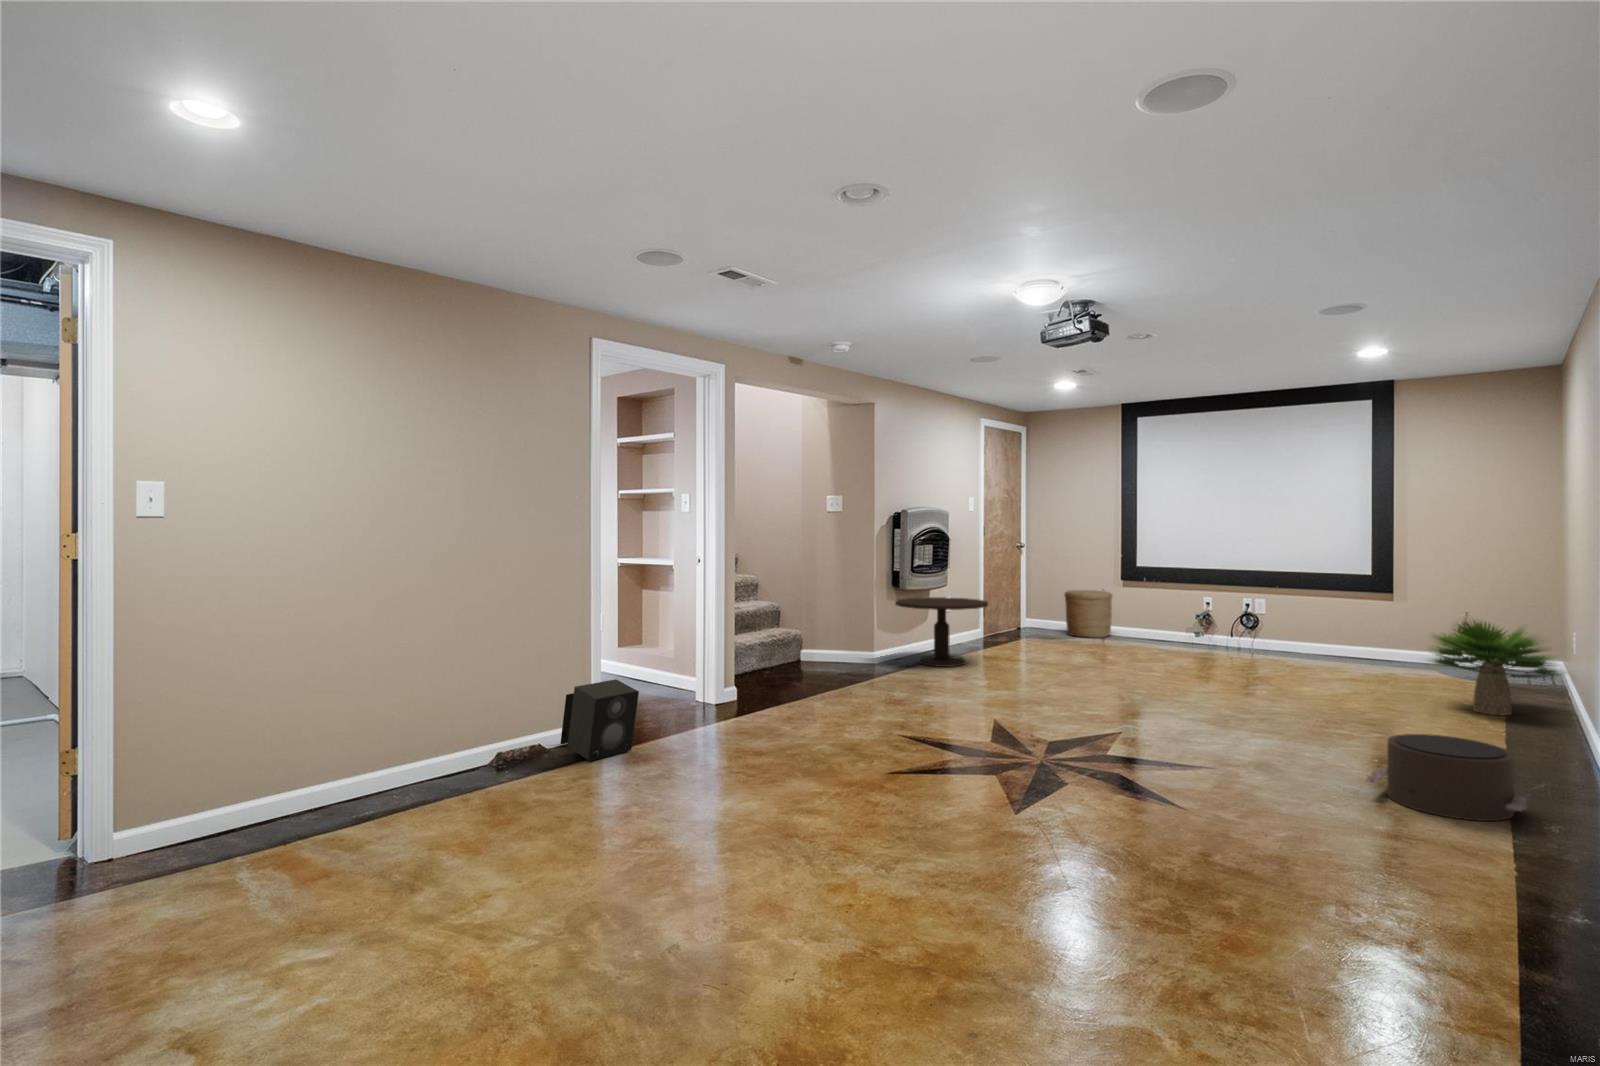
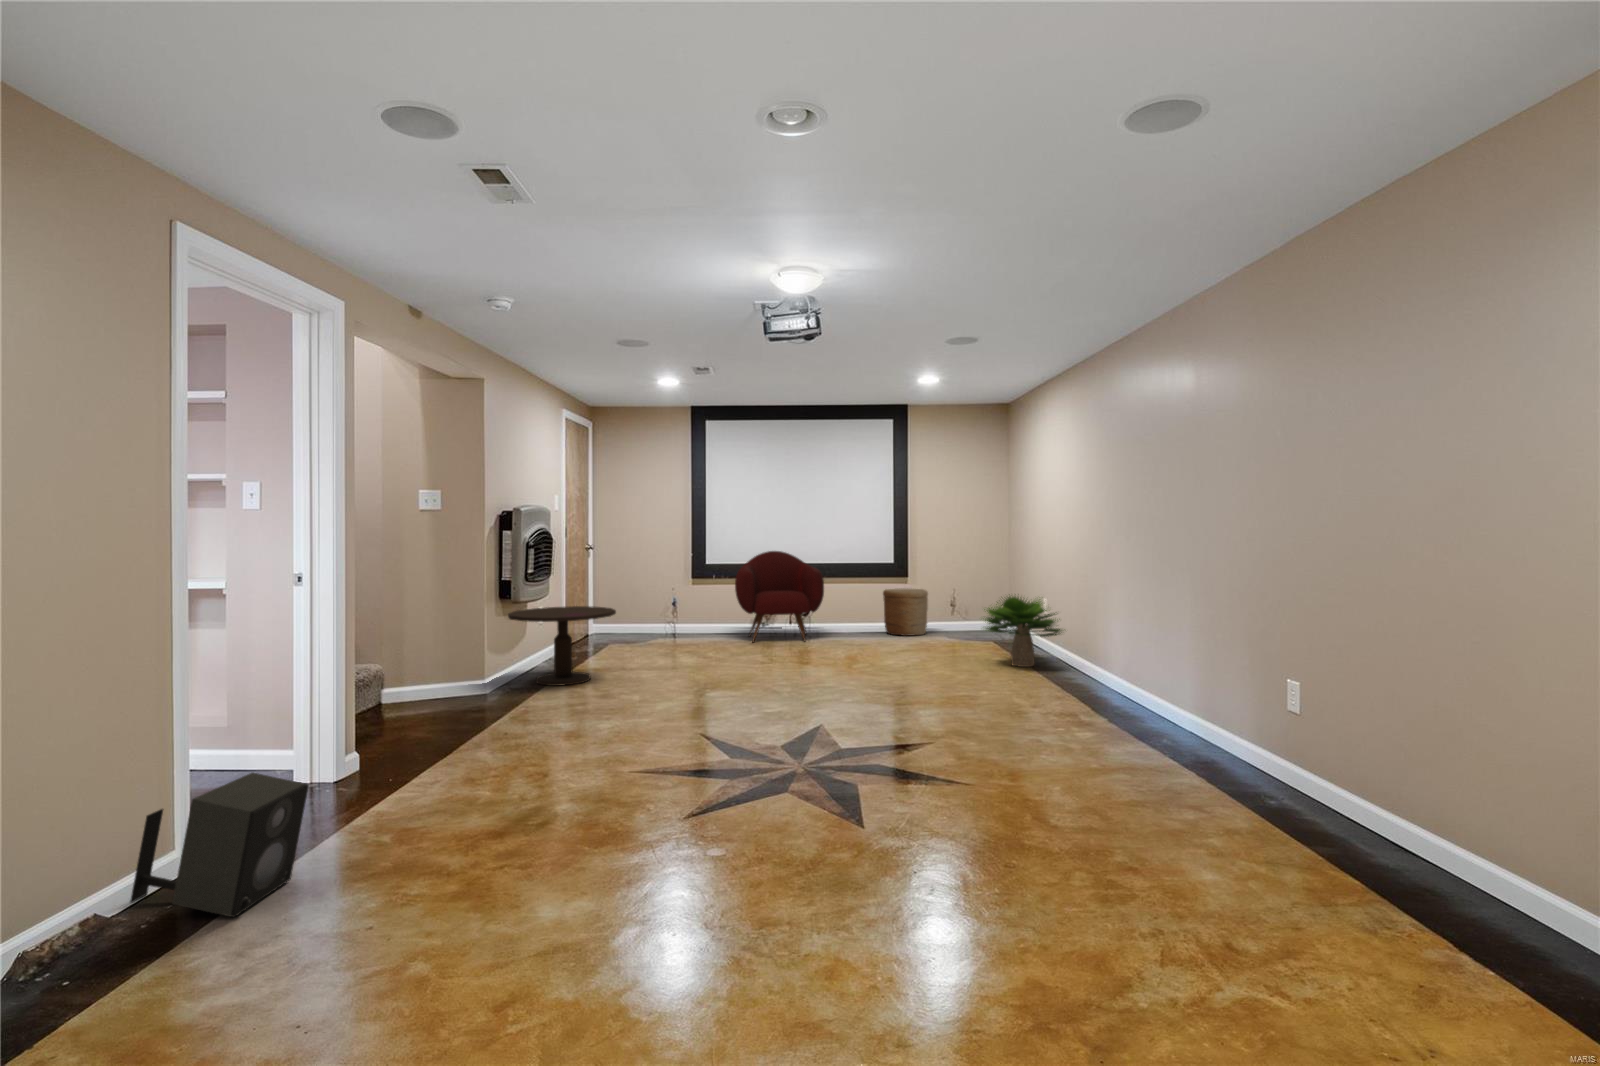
armchair: none [1154,554,1261,656] -> present [735,551,824,642]
woven basket: present [1065,590,1112,638] -> present [883,589,928,636]
pouf: present [1366,734,1530,821] -> none [1058,687,1171,751]

